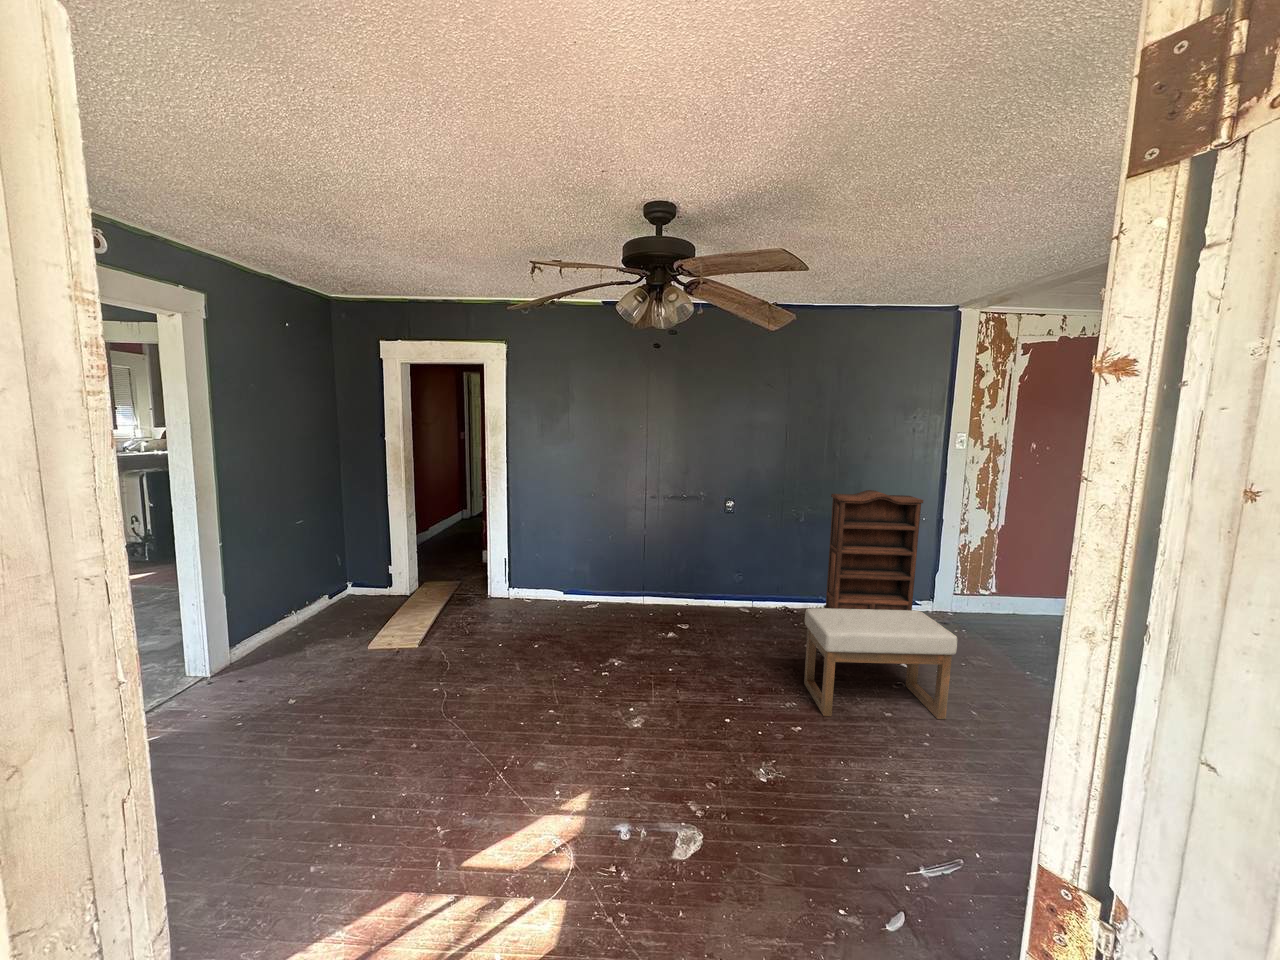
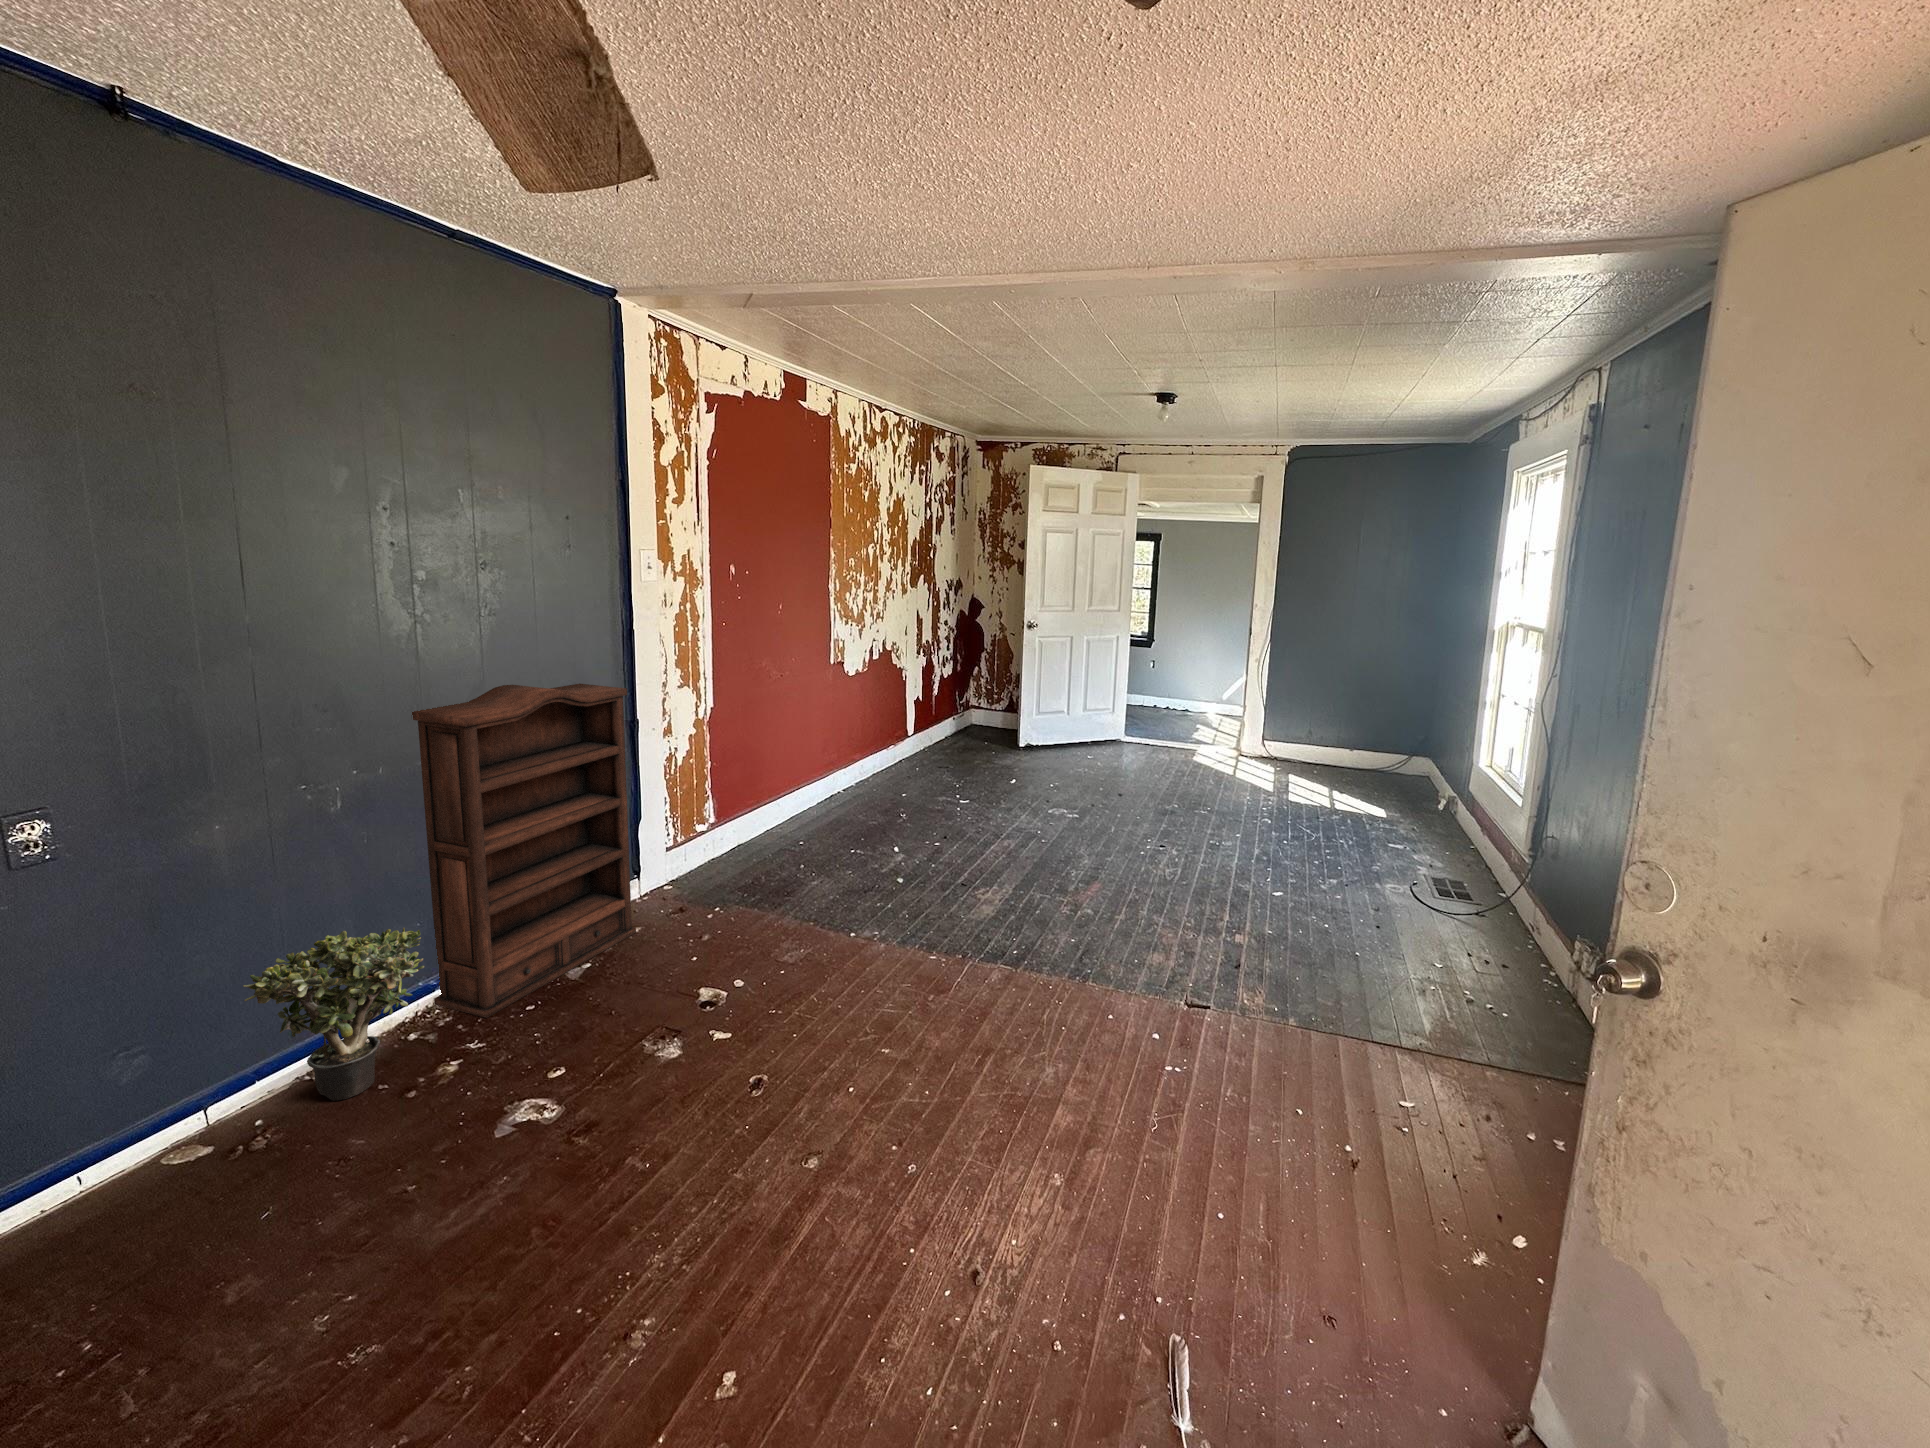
potted plant: none [764,560,813,617] -> present [243,928,424,1101]
ottoman: present [804,608,957,719] -> none [612,915,901,1282]

